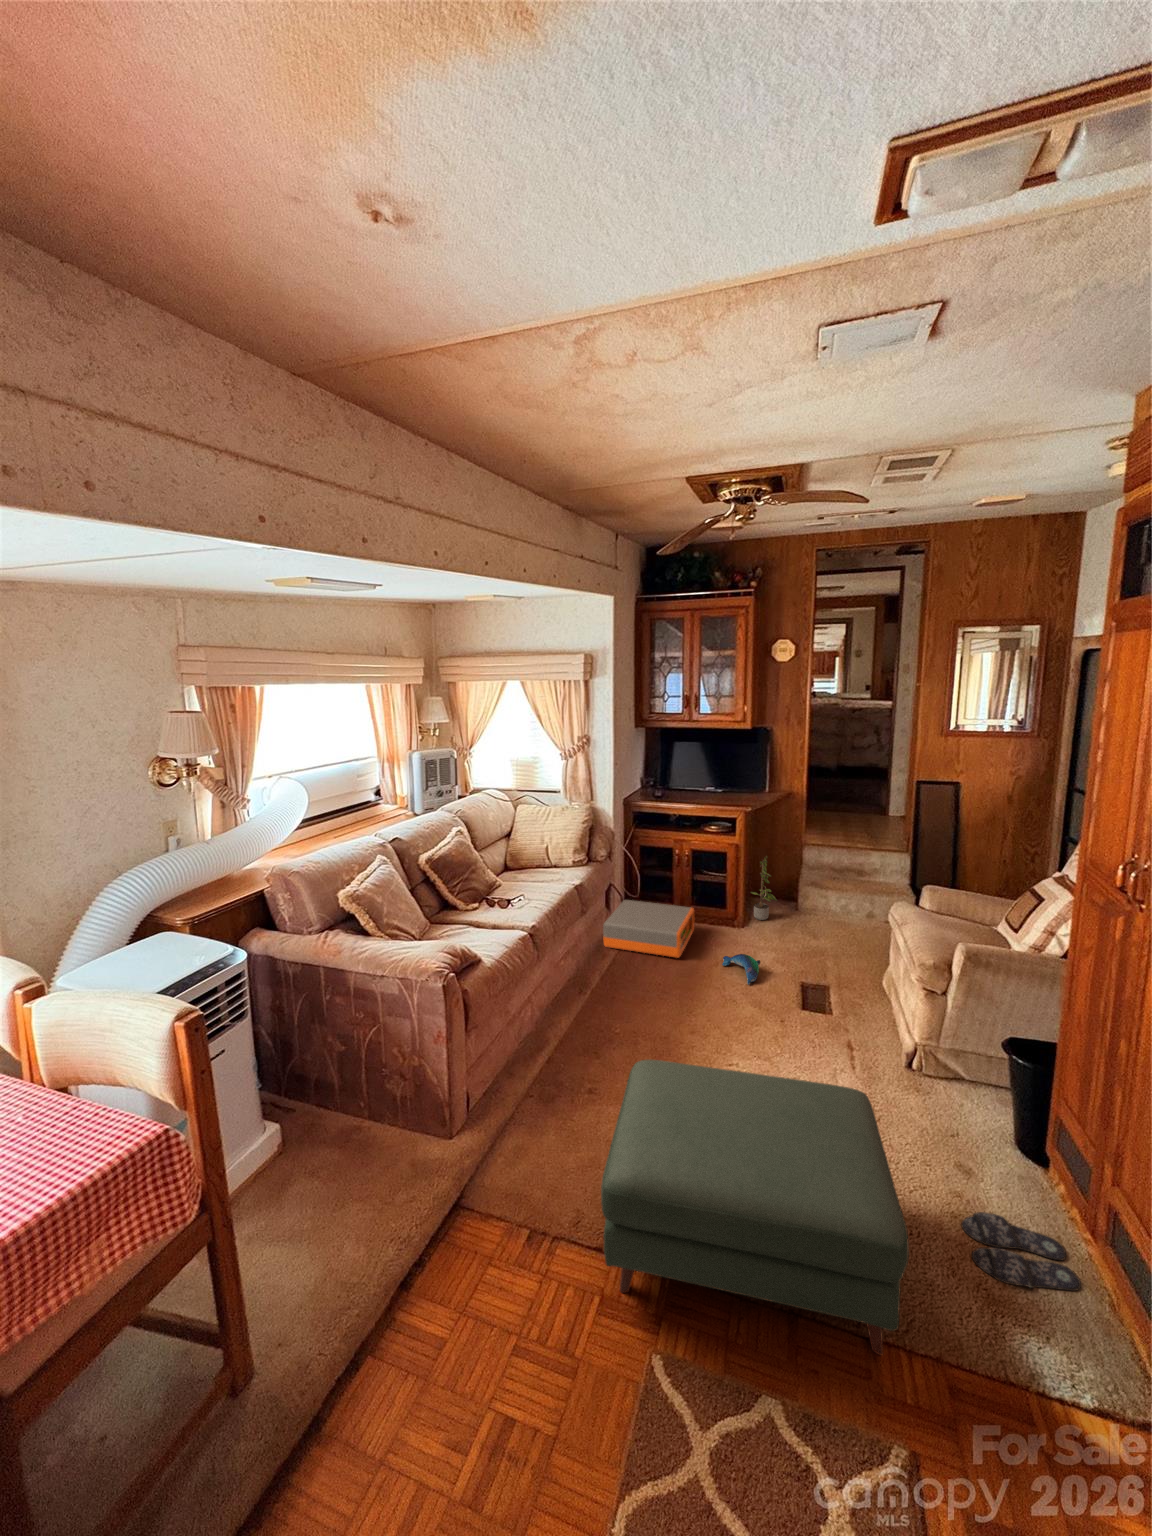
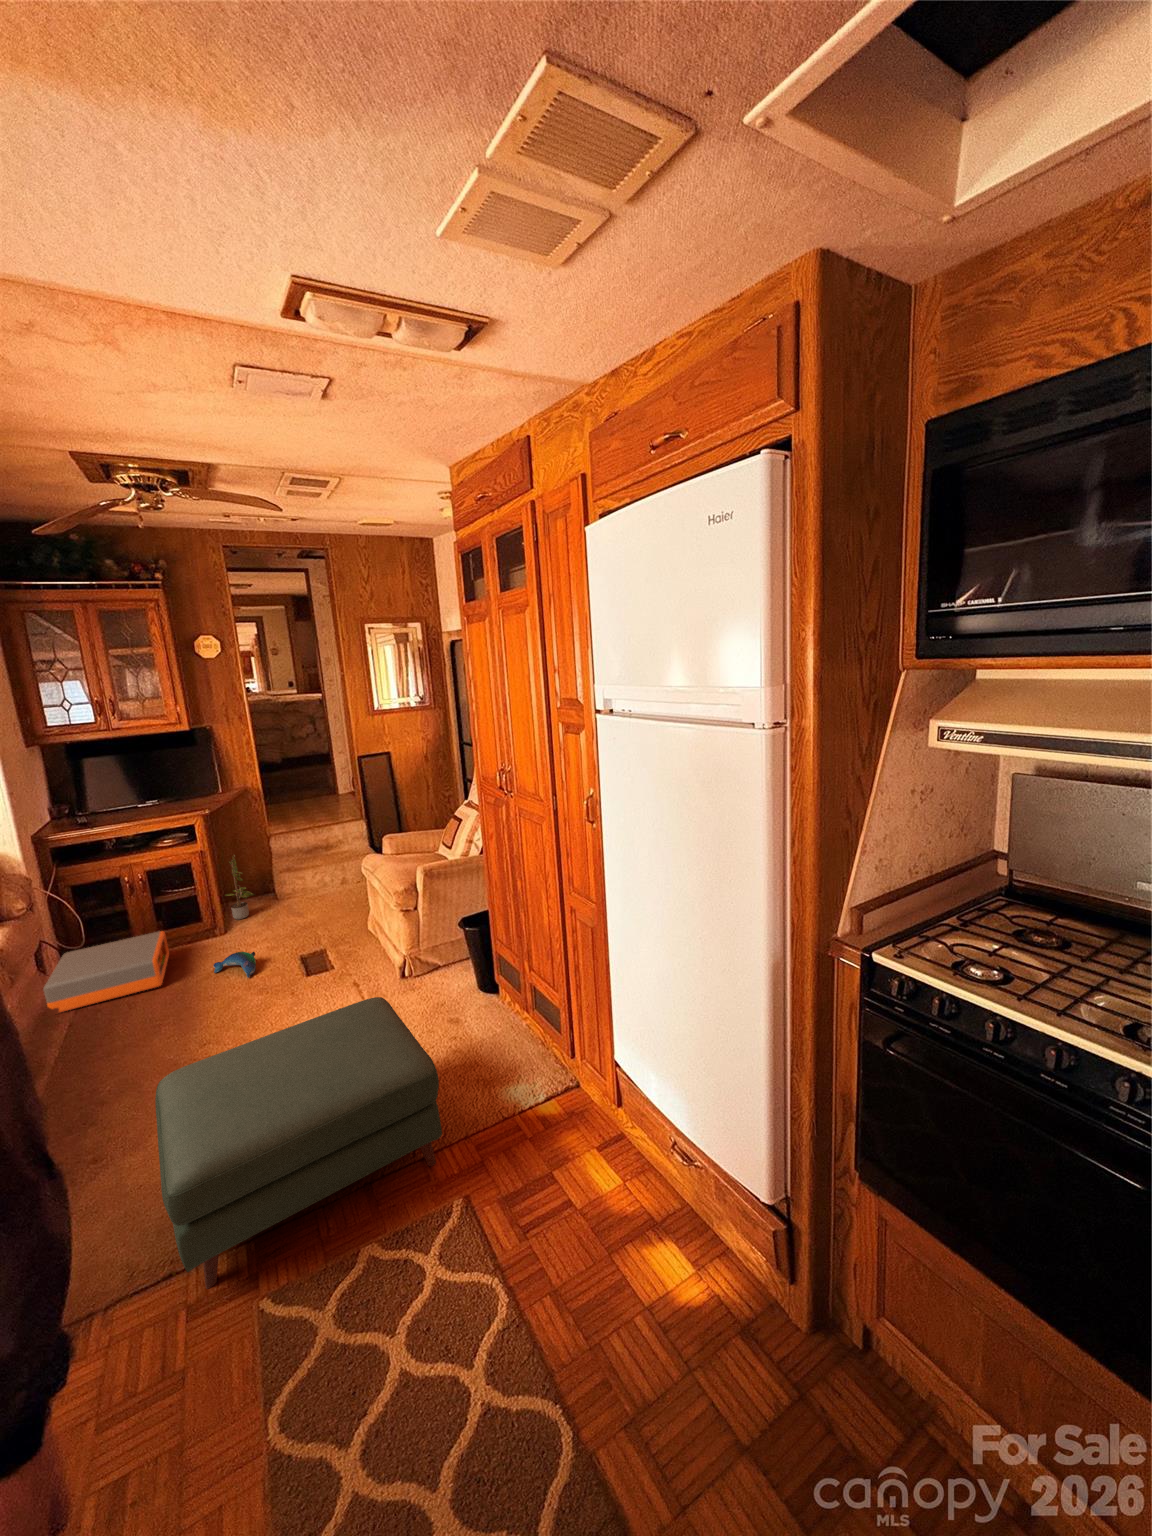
slippers: present [962,1212,1081,1291] -> none [462,1031,530,1074]

